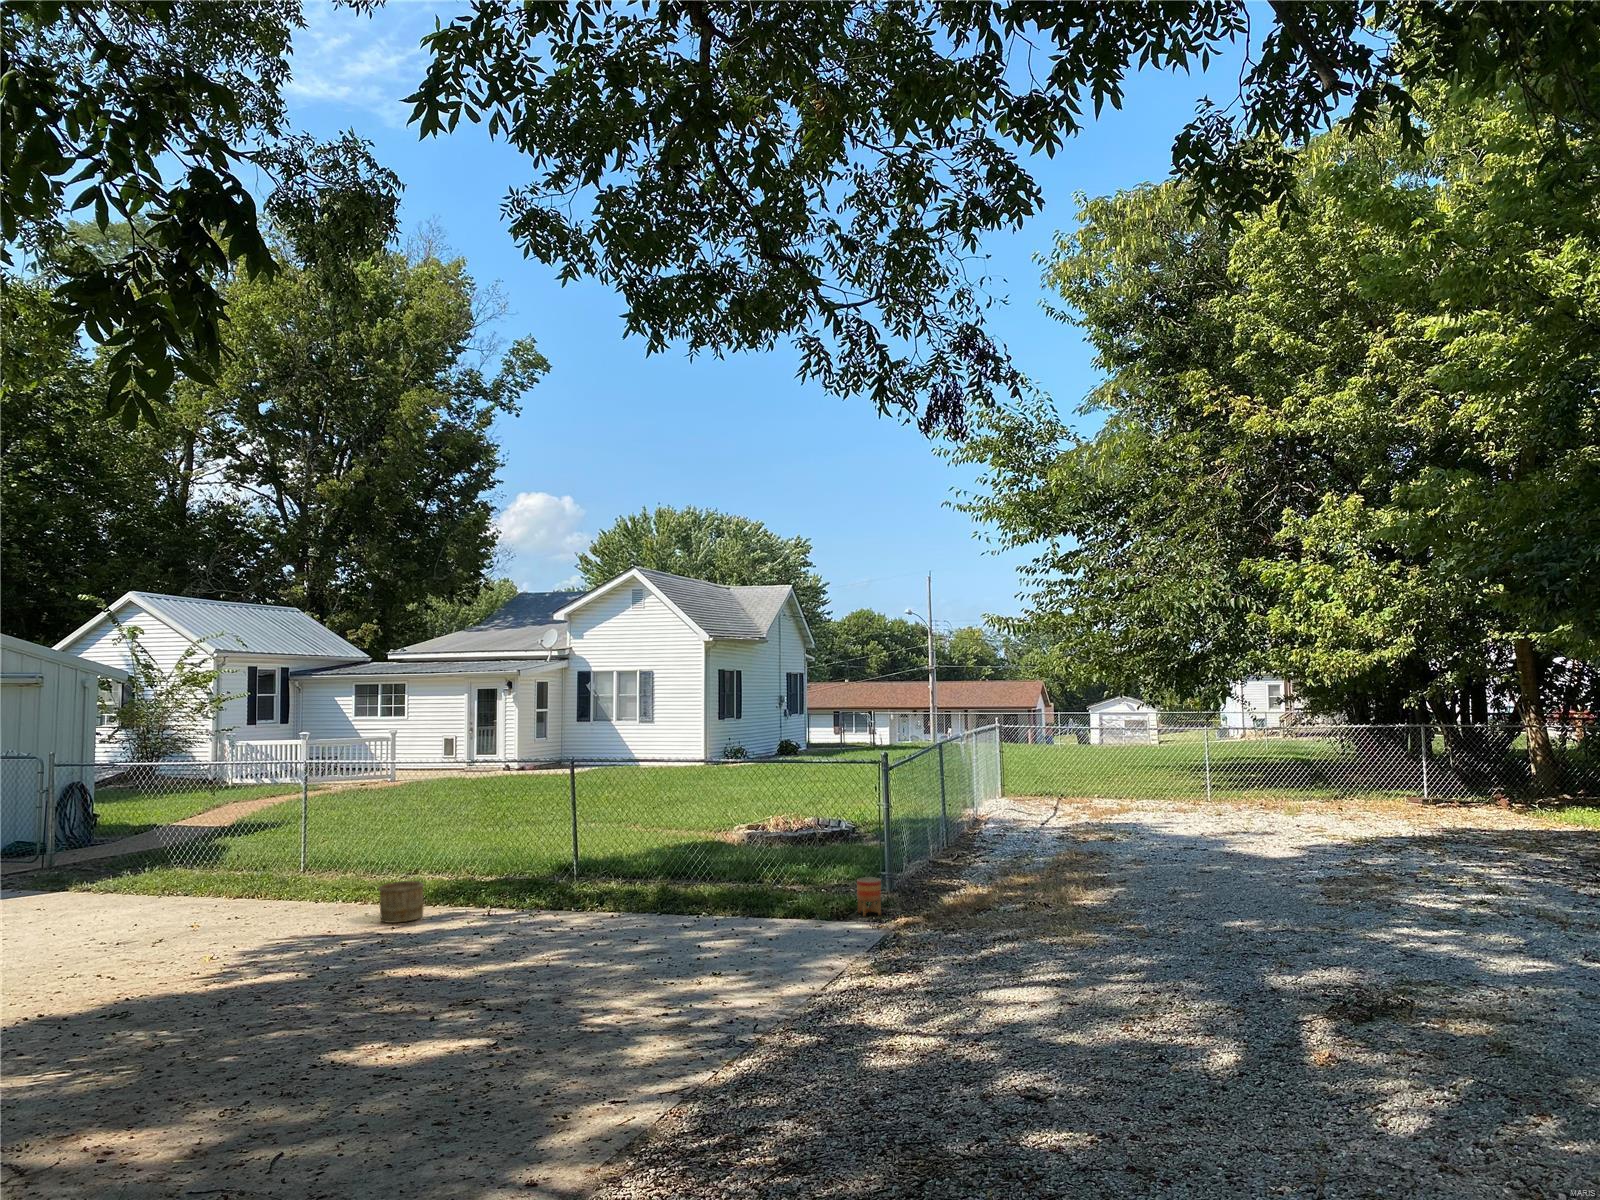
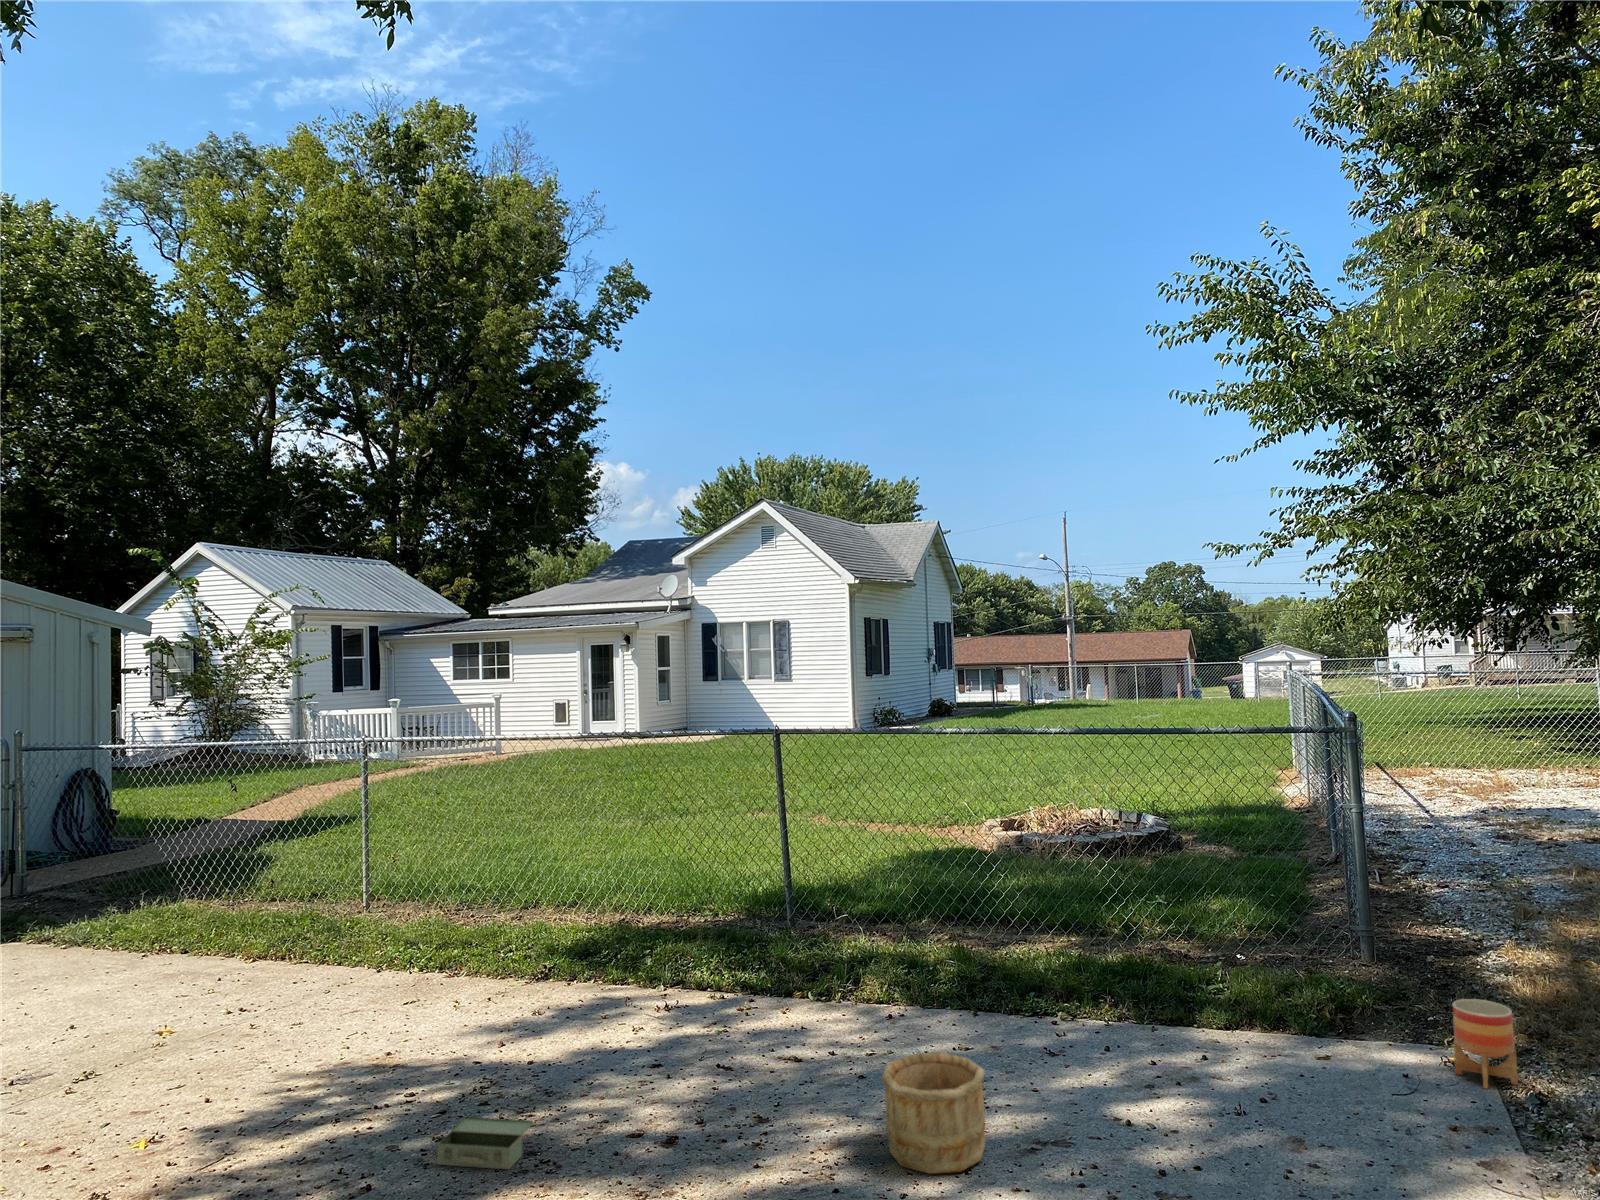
wooden bucket: present [378,881,424,923] -> present [881,1052,985,1173]
toolbox: none [354,923,401,940] -> present [437,1117,533,1169]

